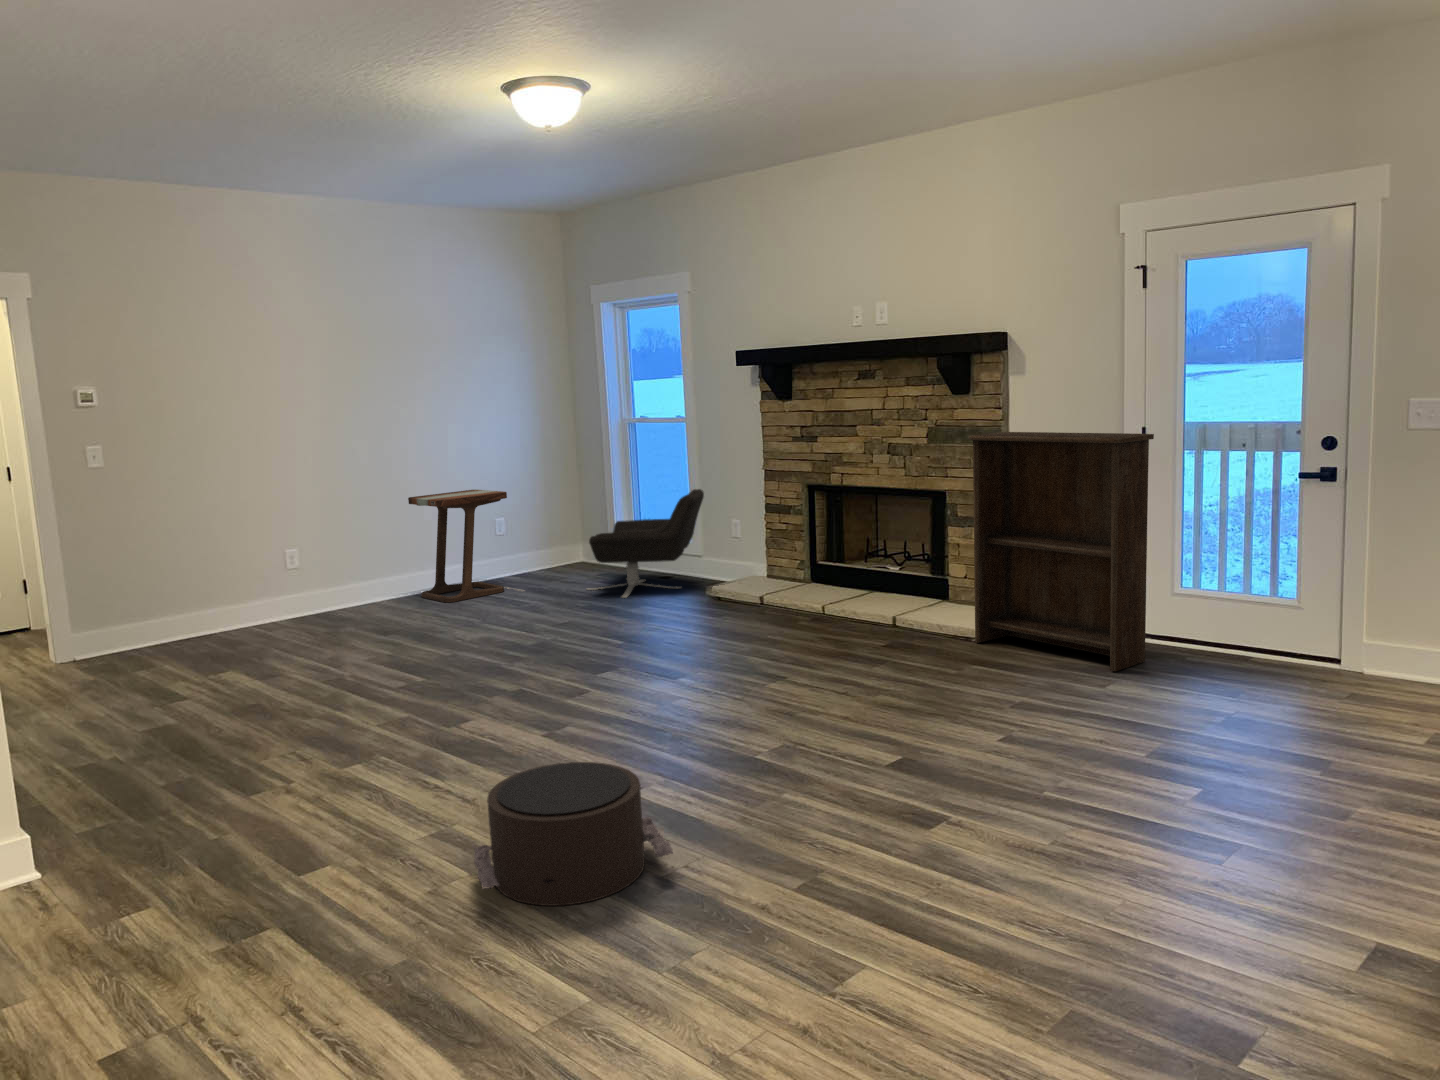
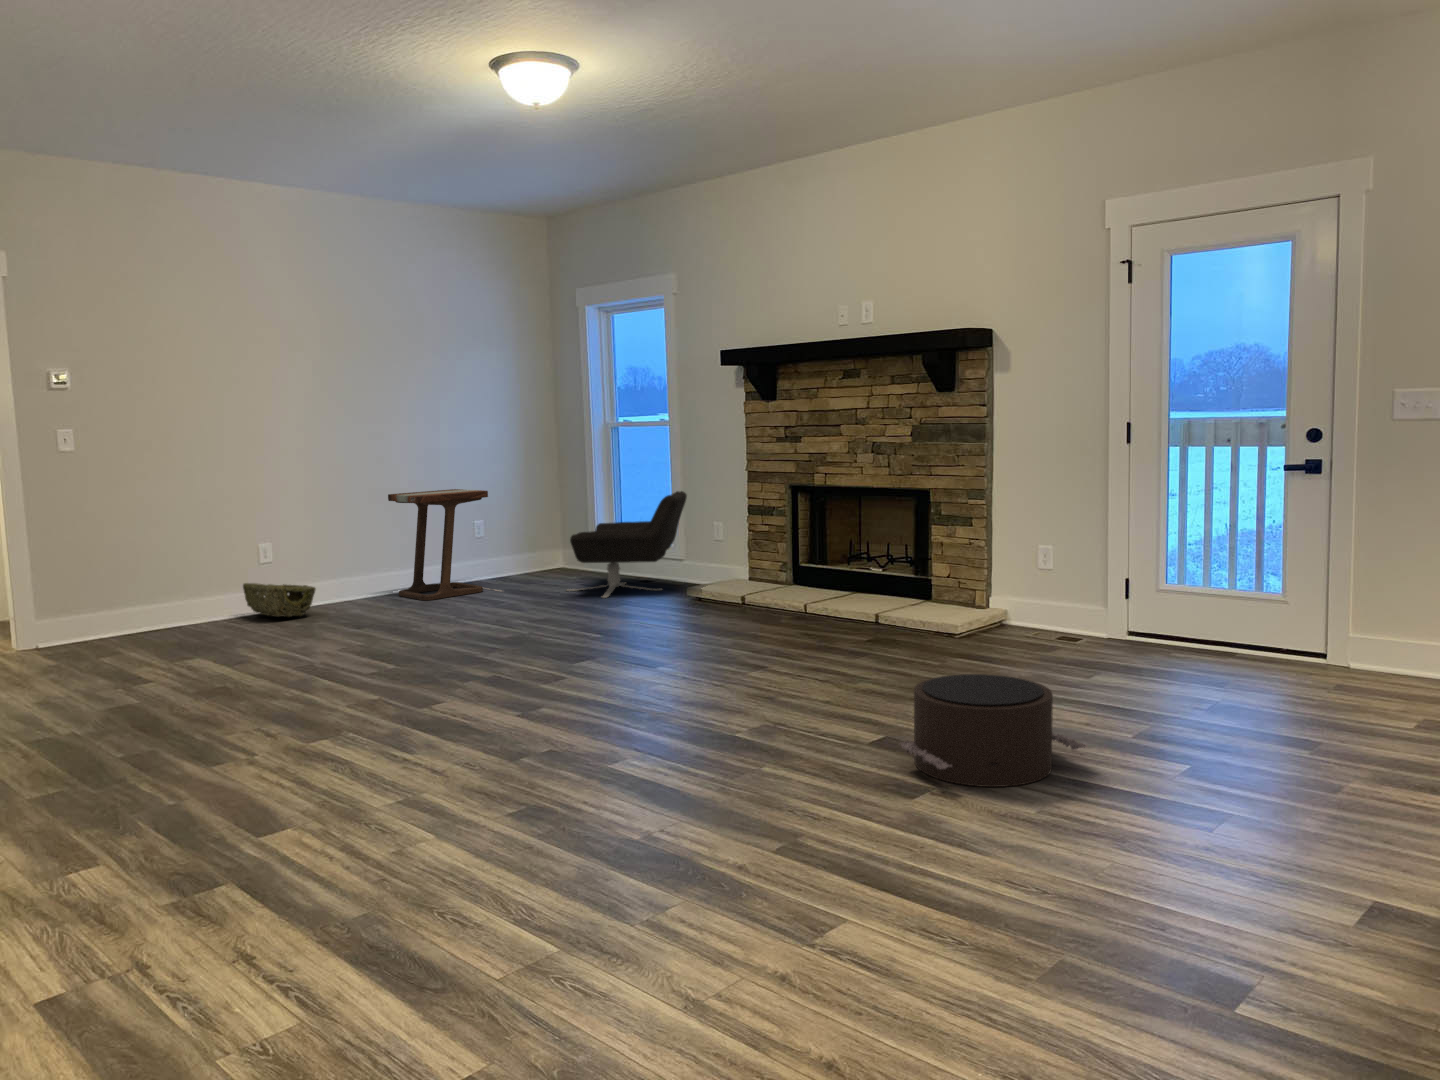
bookshelf: present [969,432,1154,671] -> none [954,425,1139,664]
woven basket: none [269,590,340,625] -> present [243,583,316,617]
pouf: present [474,762,673,906] -> present [900,674,1085,787]

